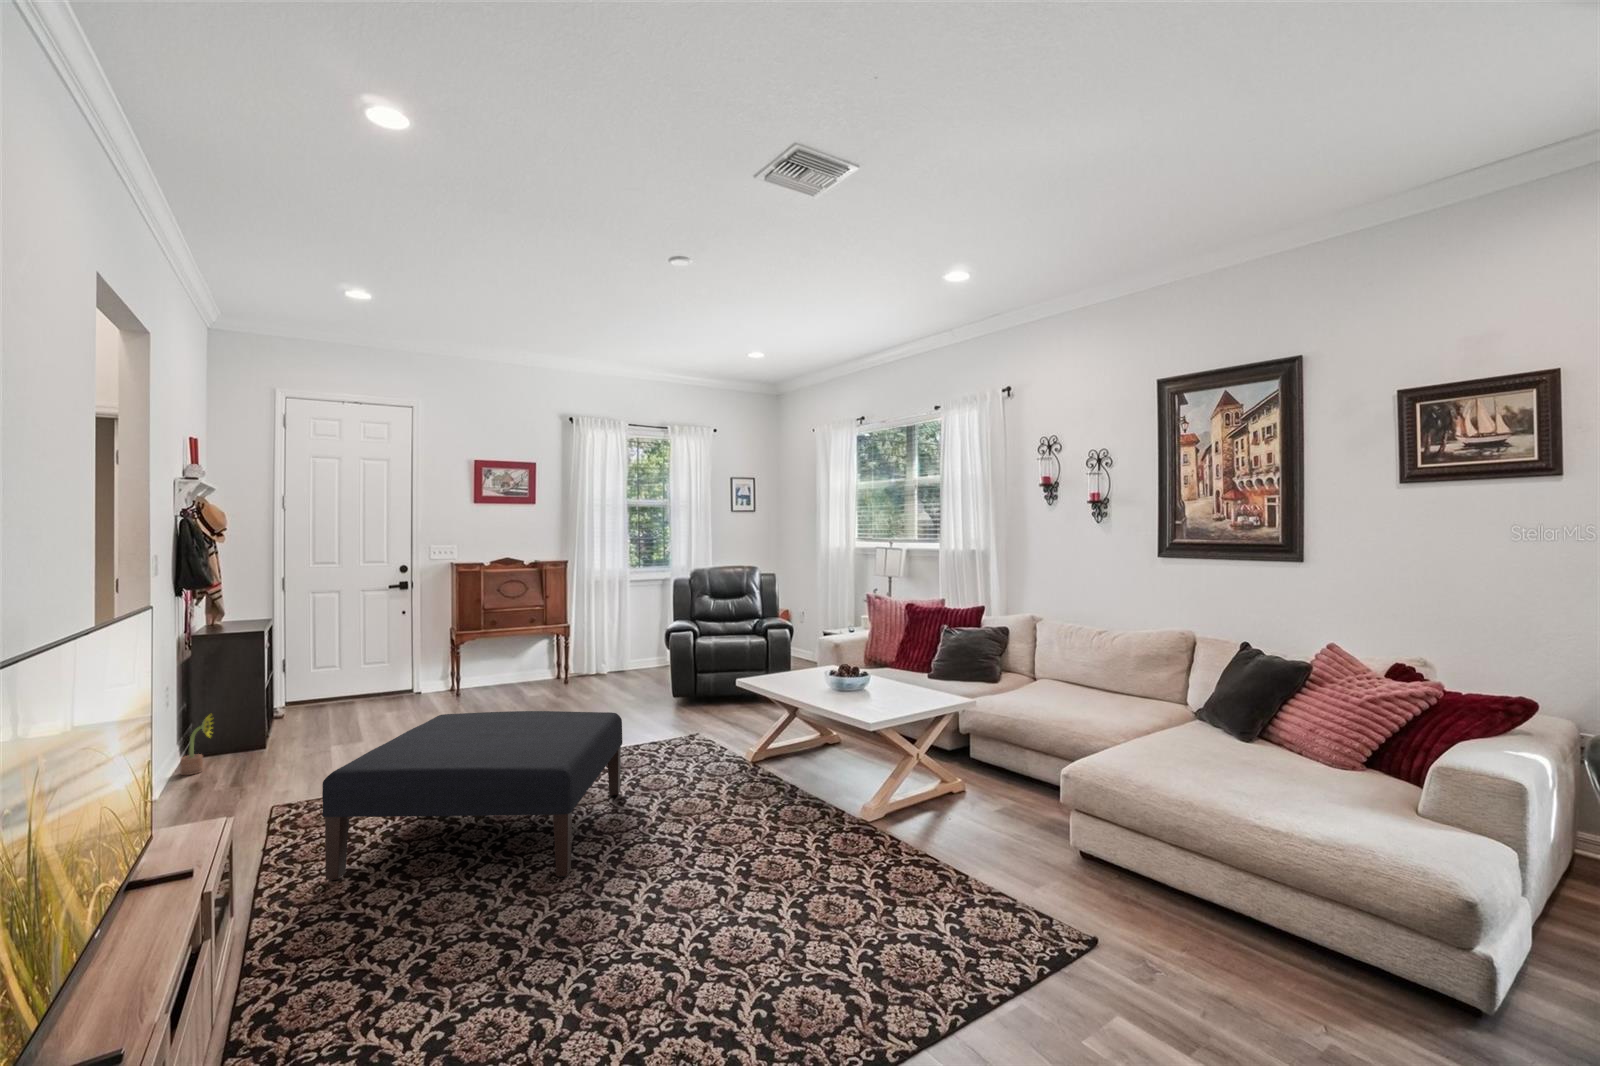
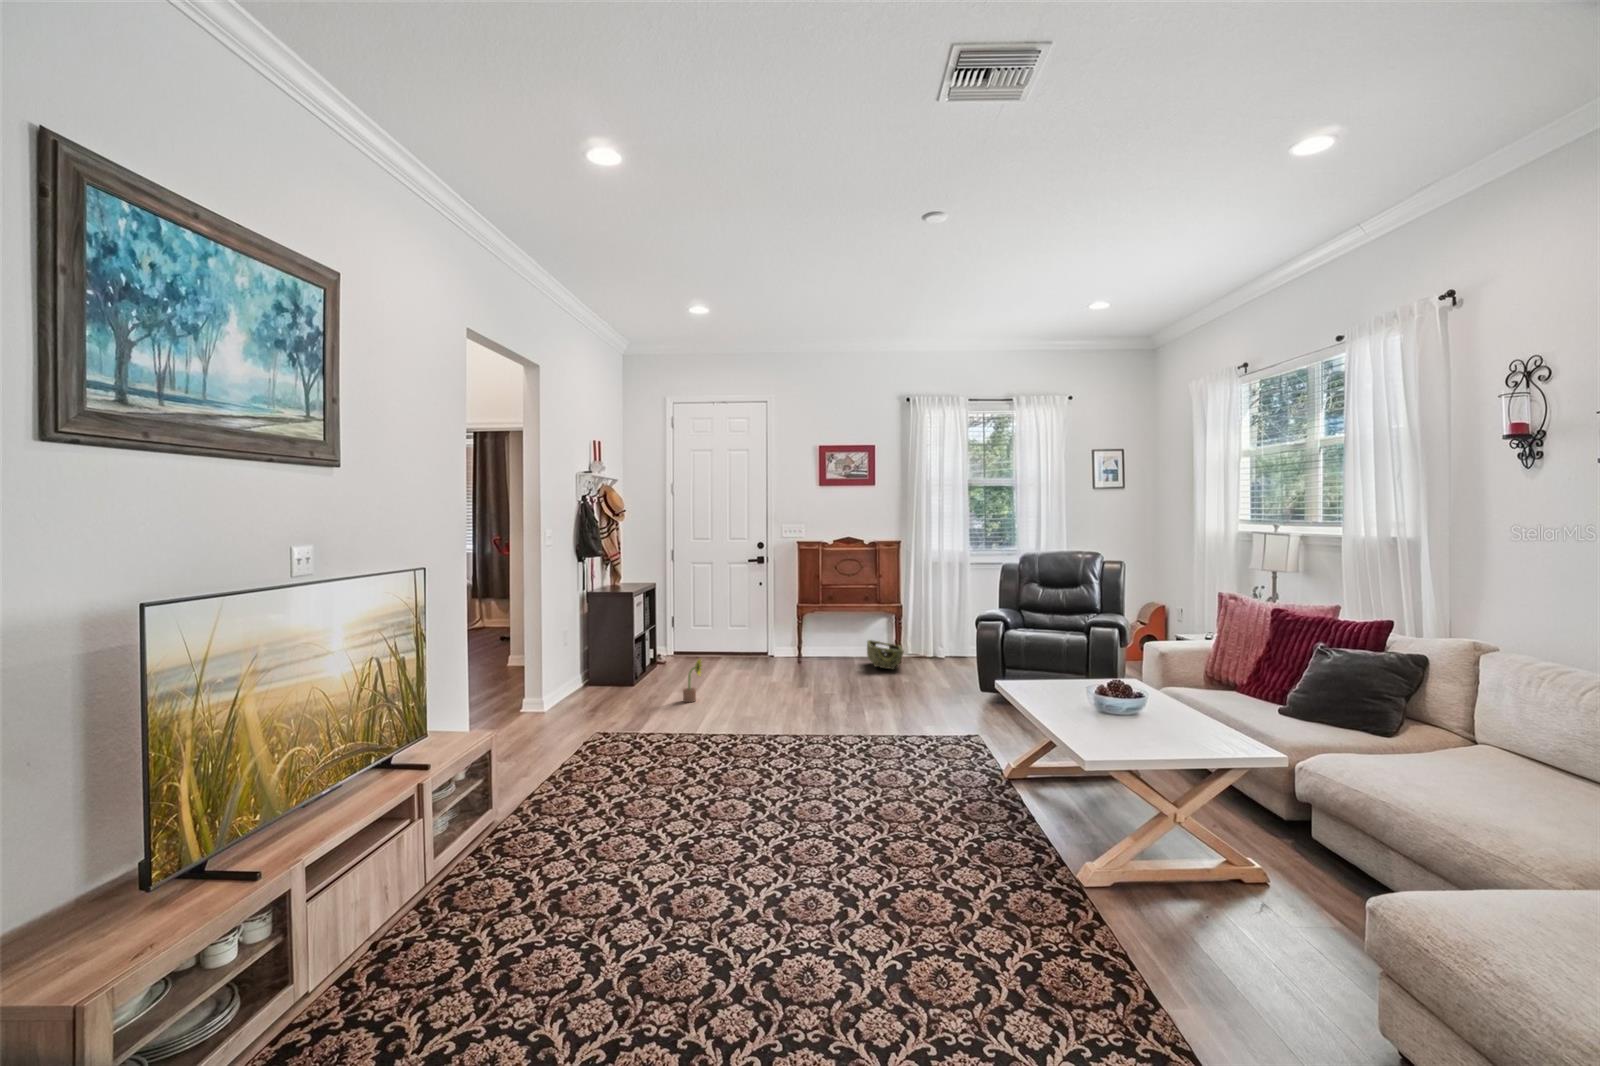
woven basket: none [434,669,482,700] -> present [867,640,904,669]
ottoman: present [322,711,622,880] -> none [735,680,1001,852]

